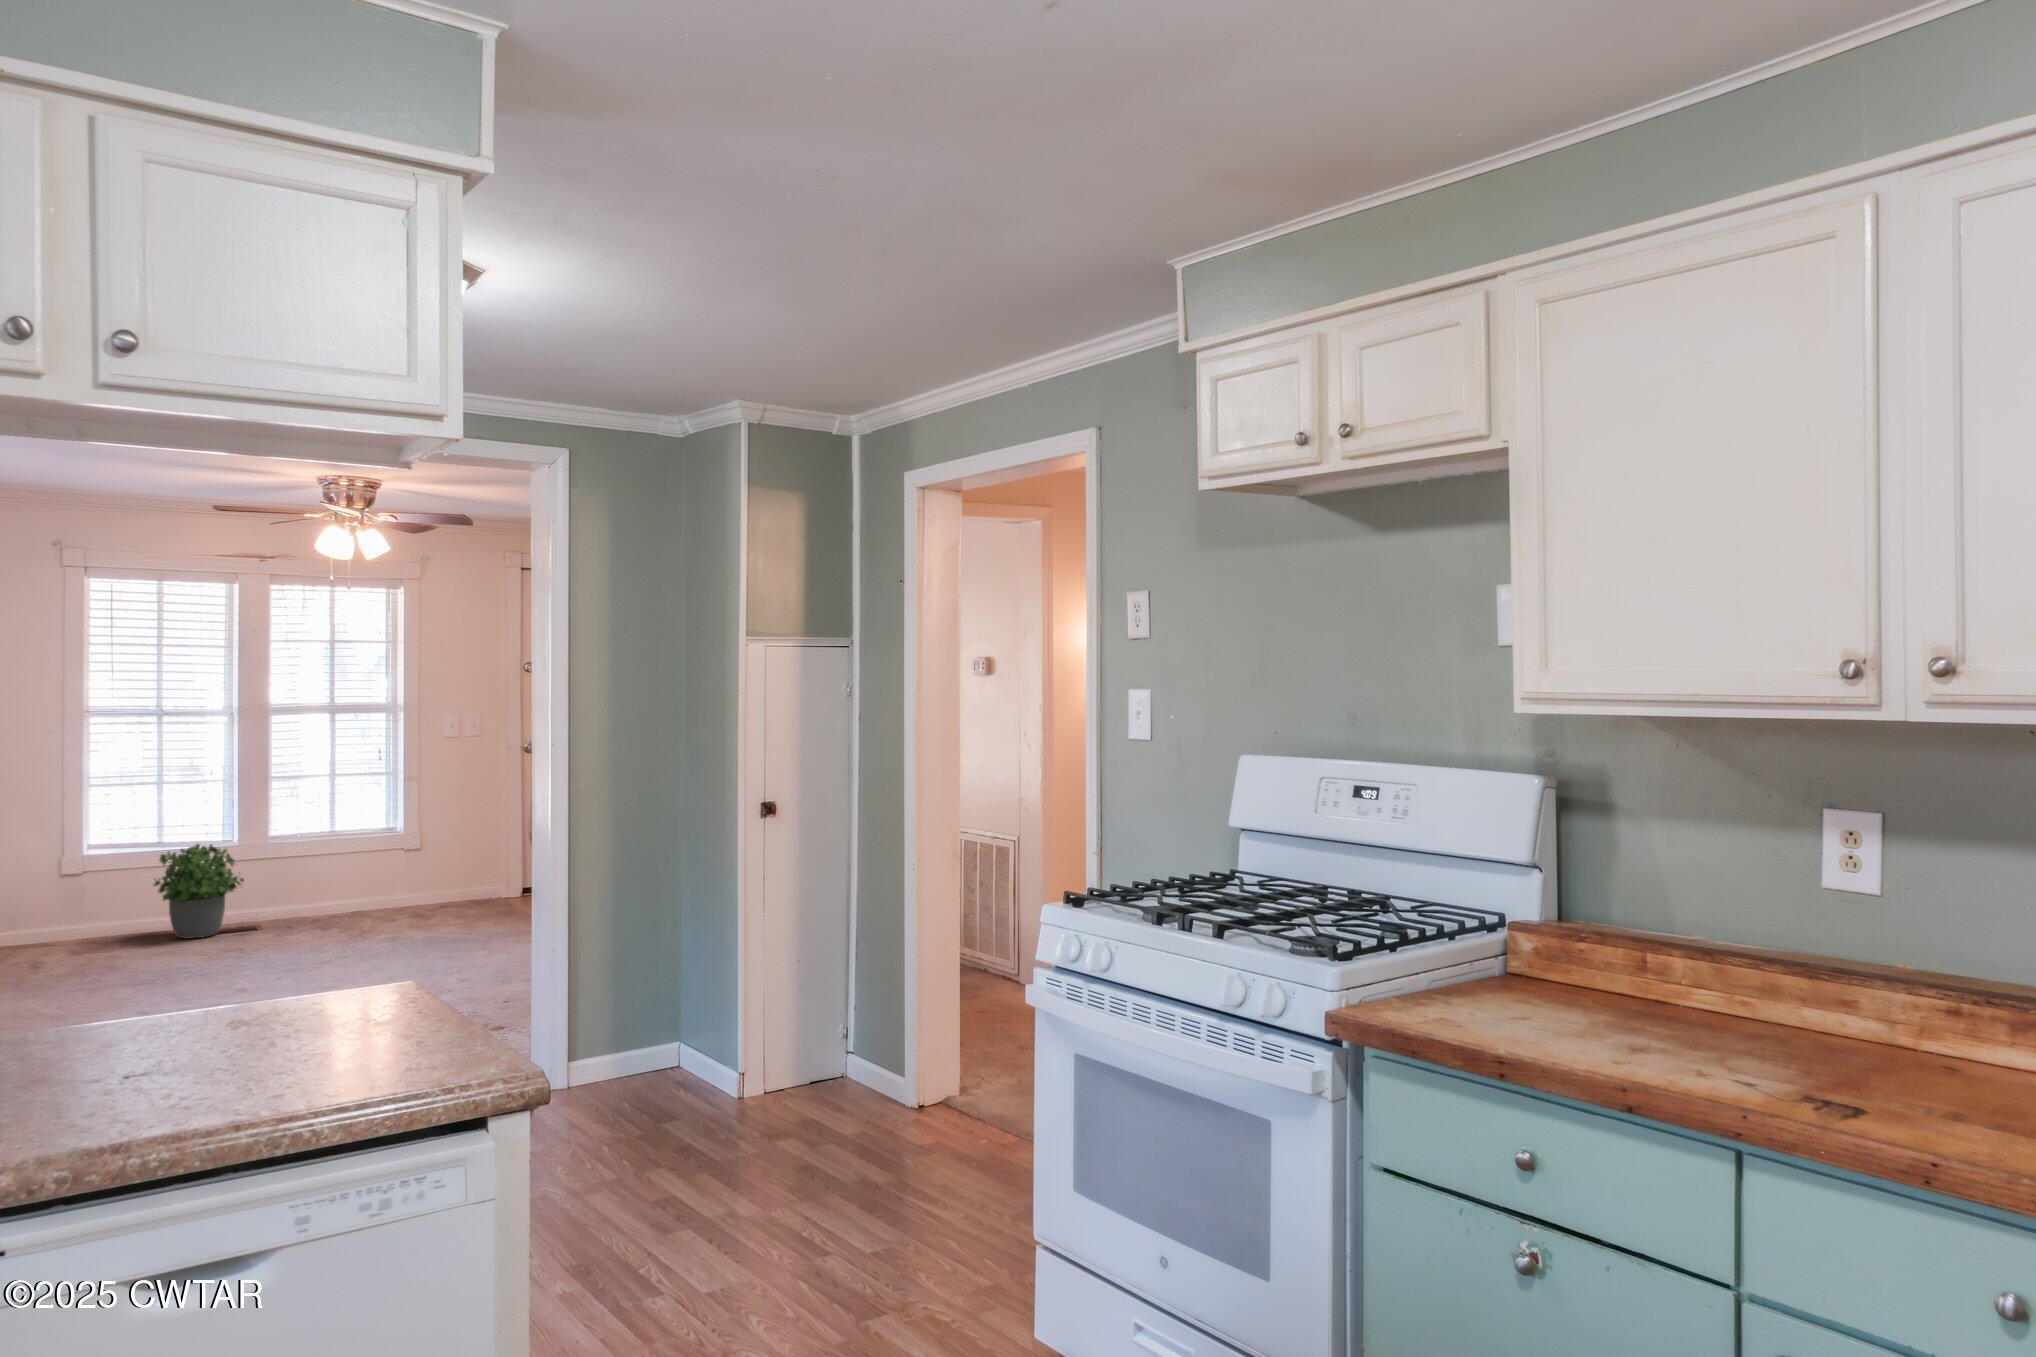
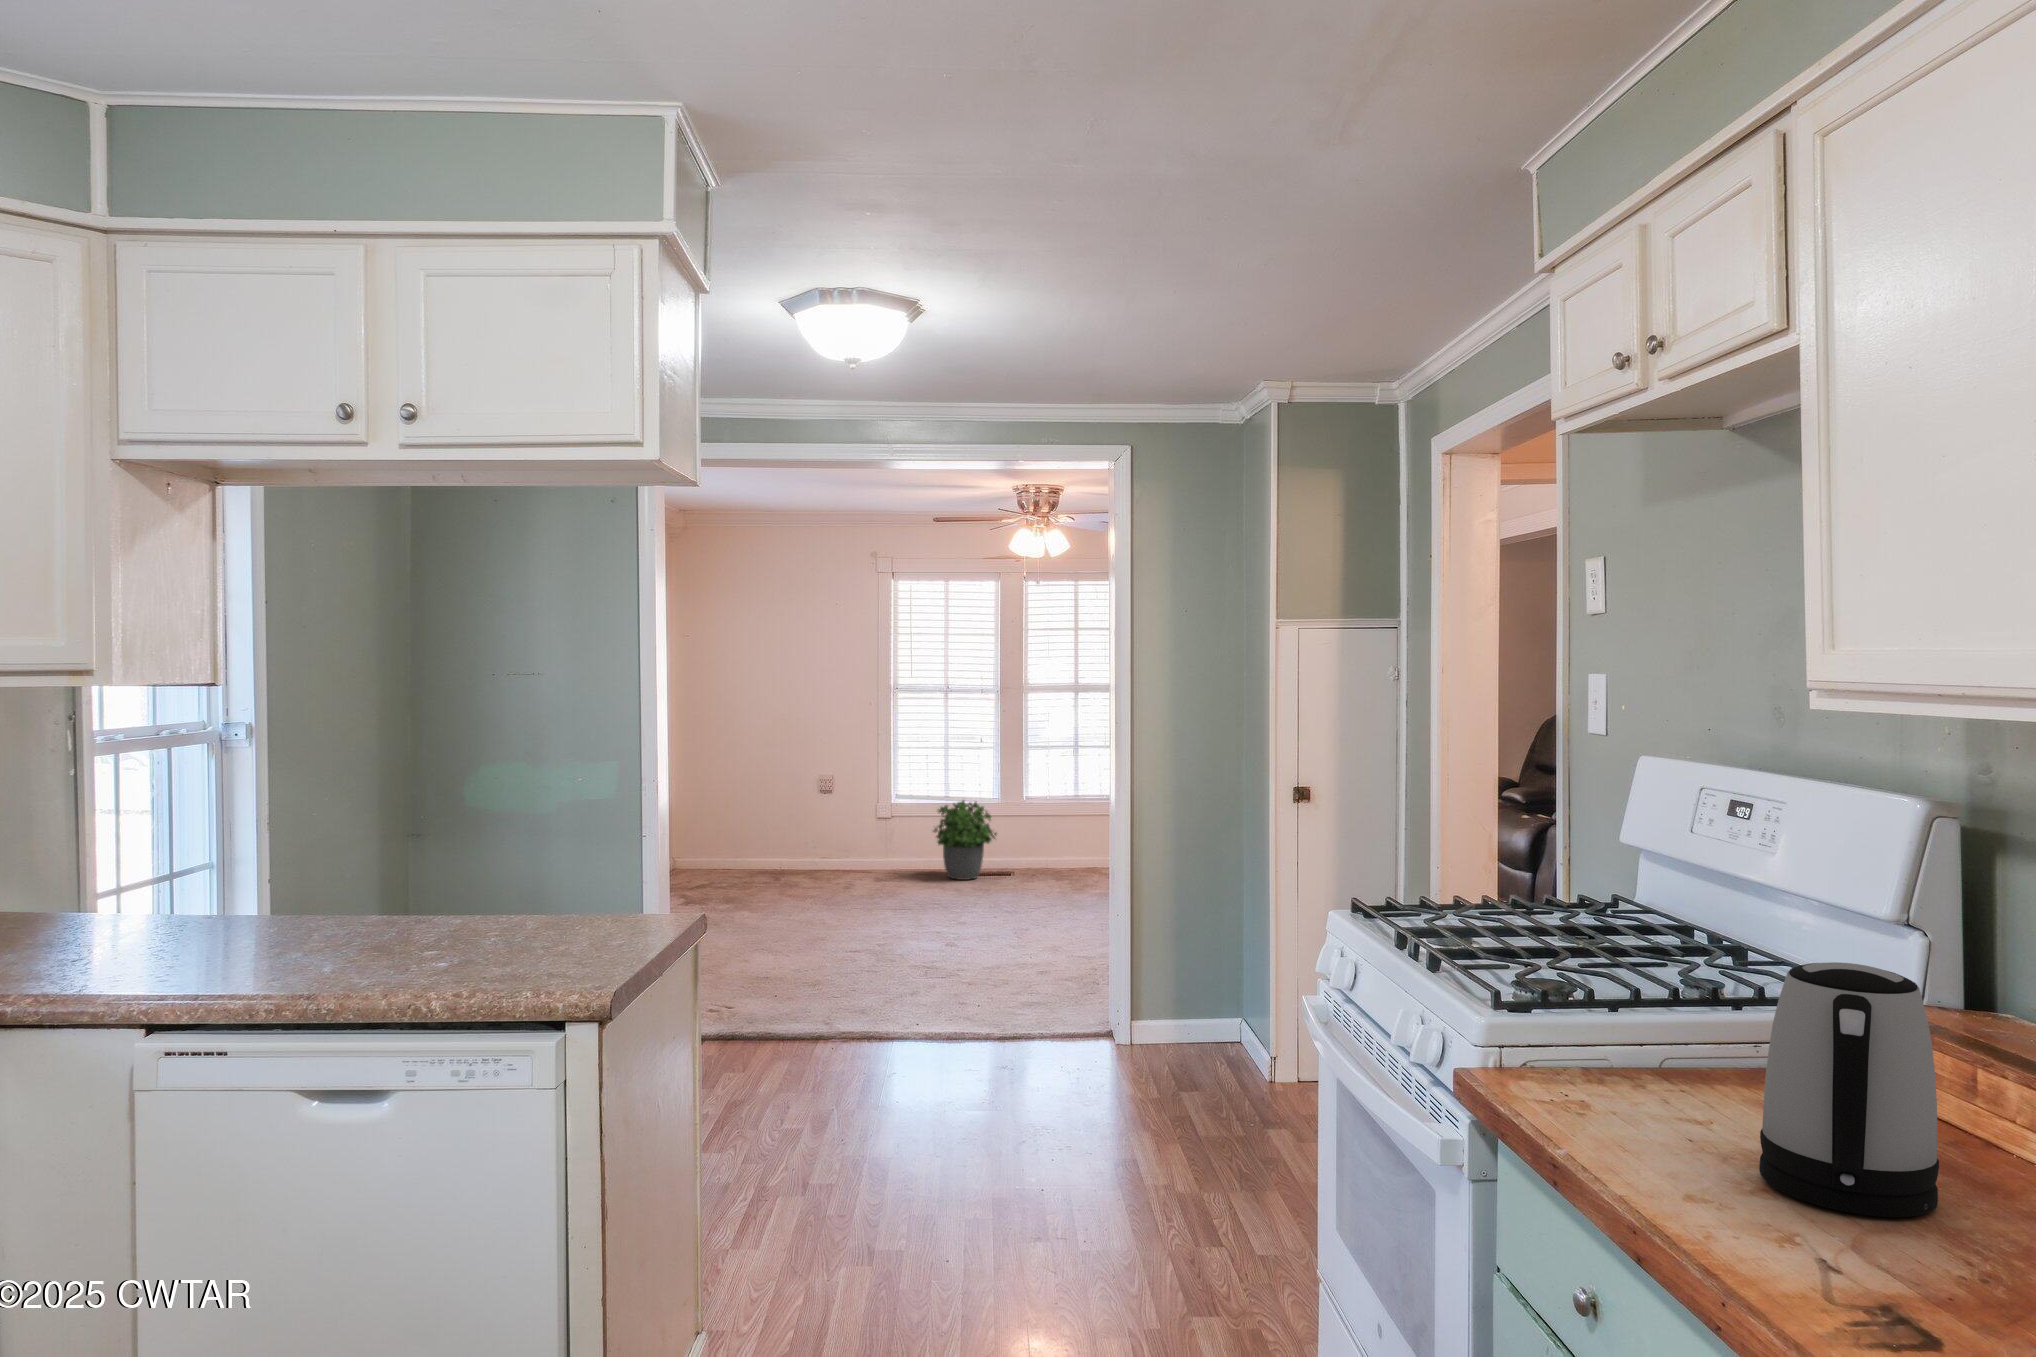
kettle: none [1623,891,1746,1062] -> present [1759,962,1939,1217]

